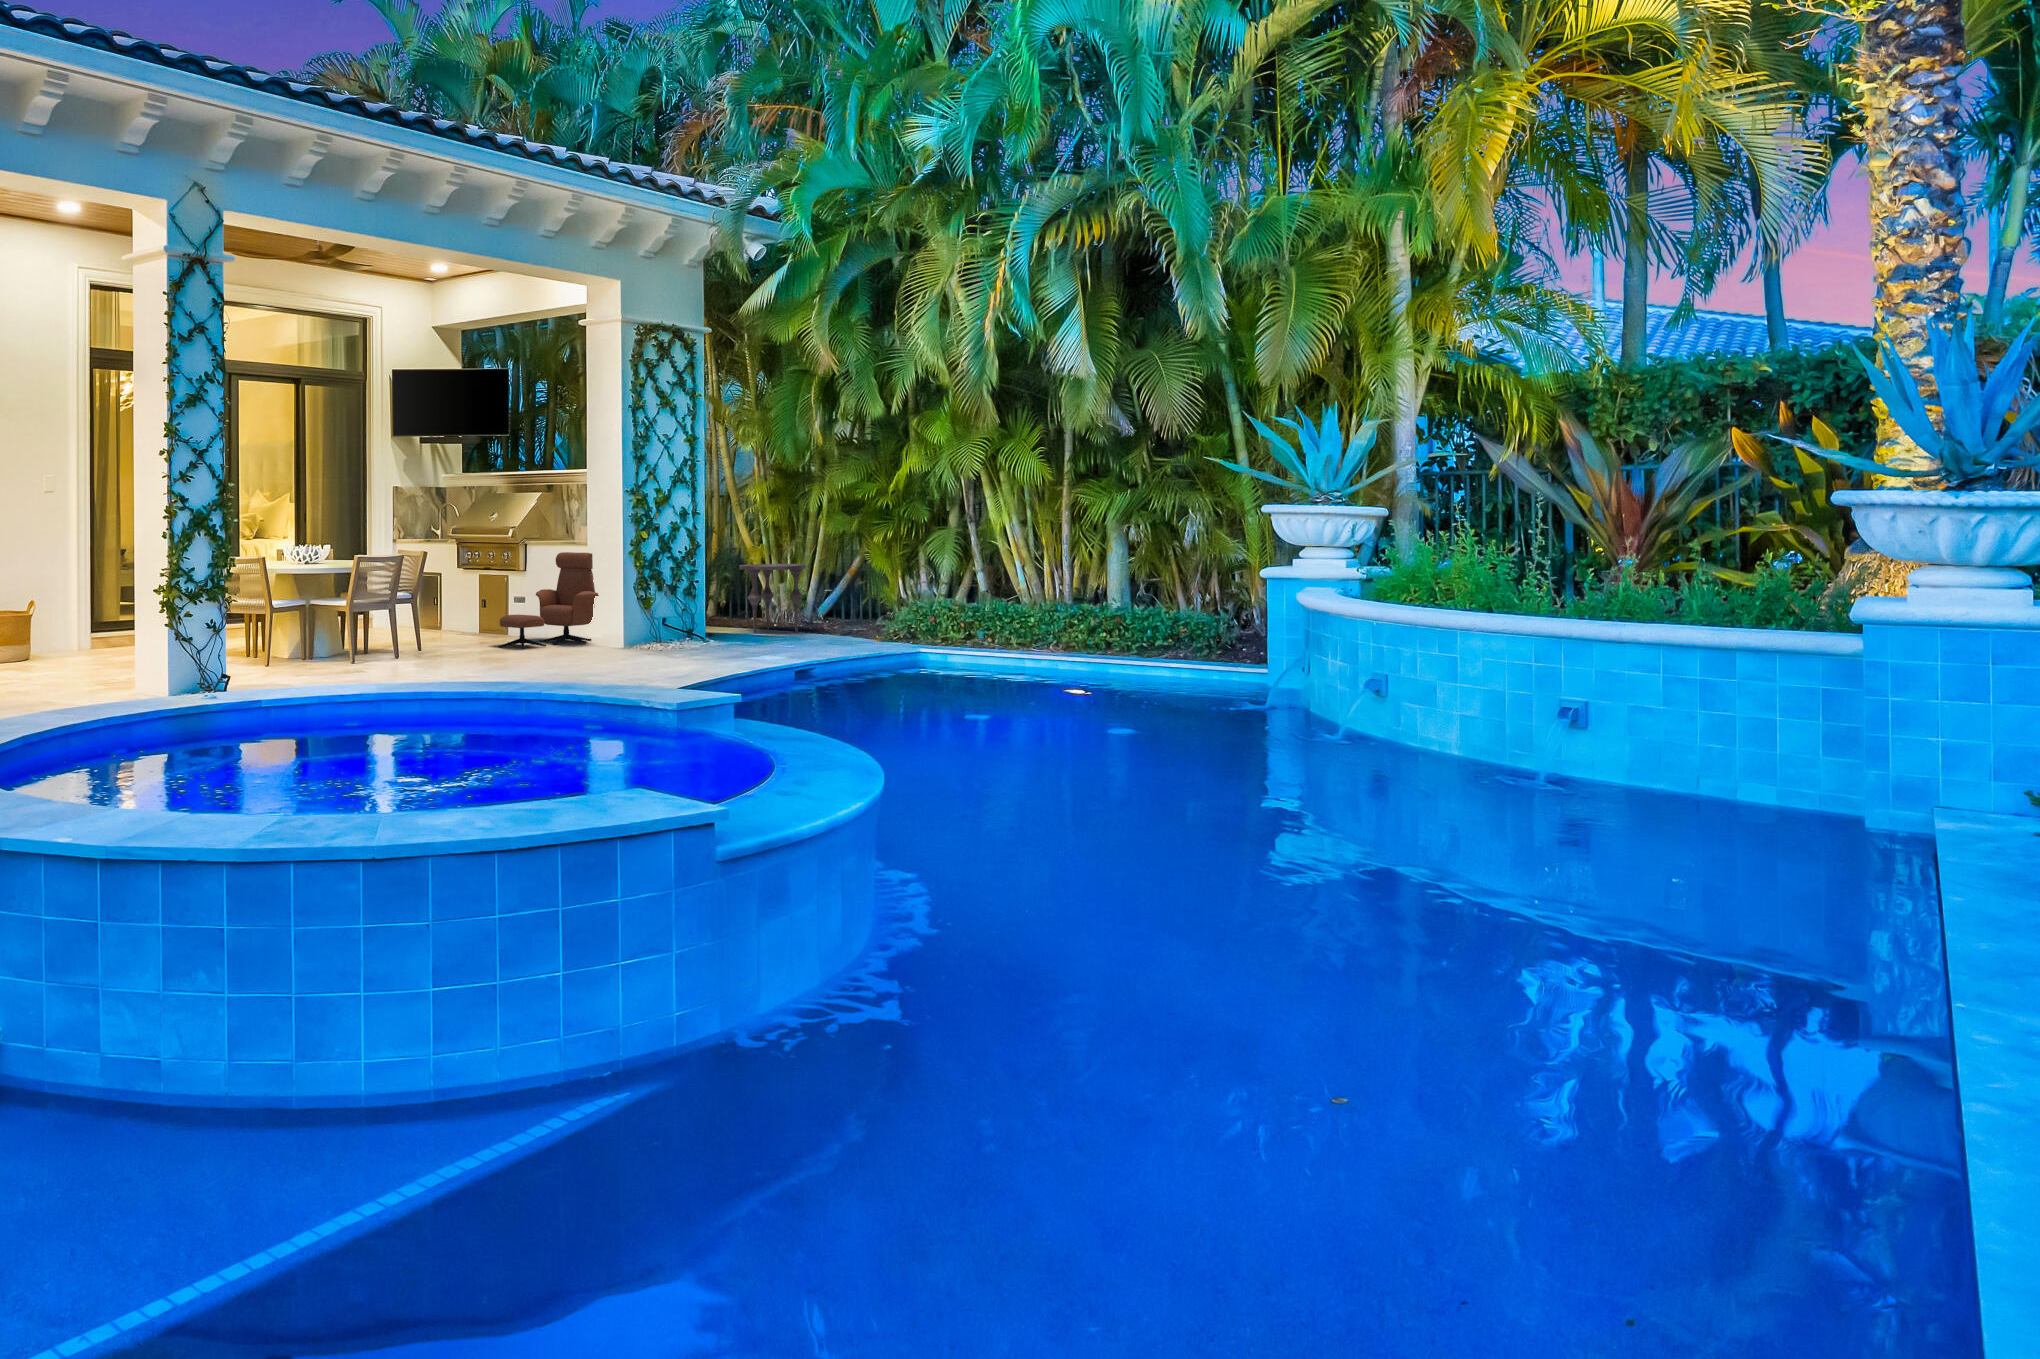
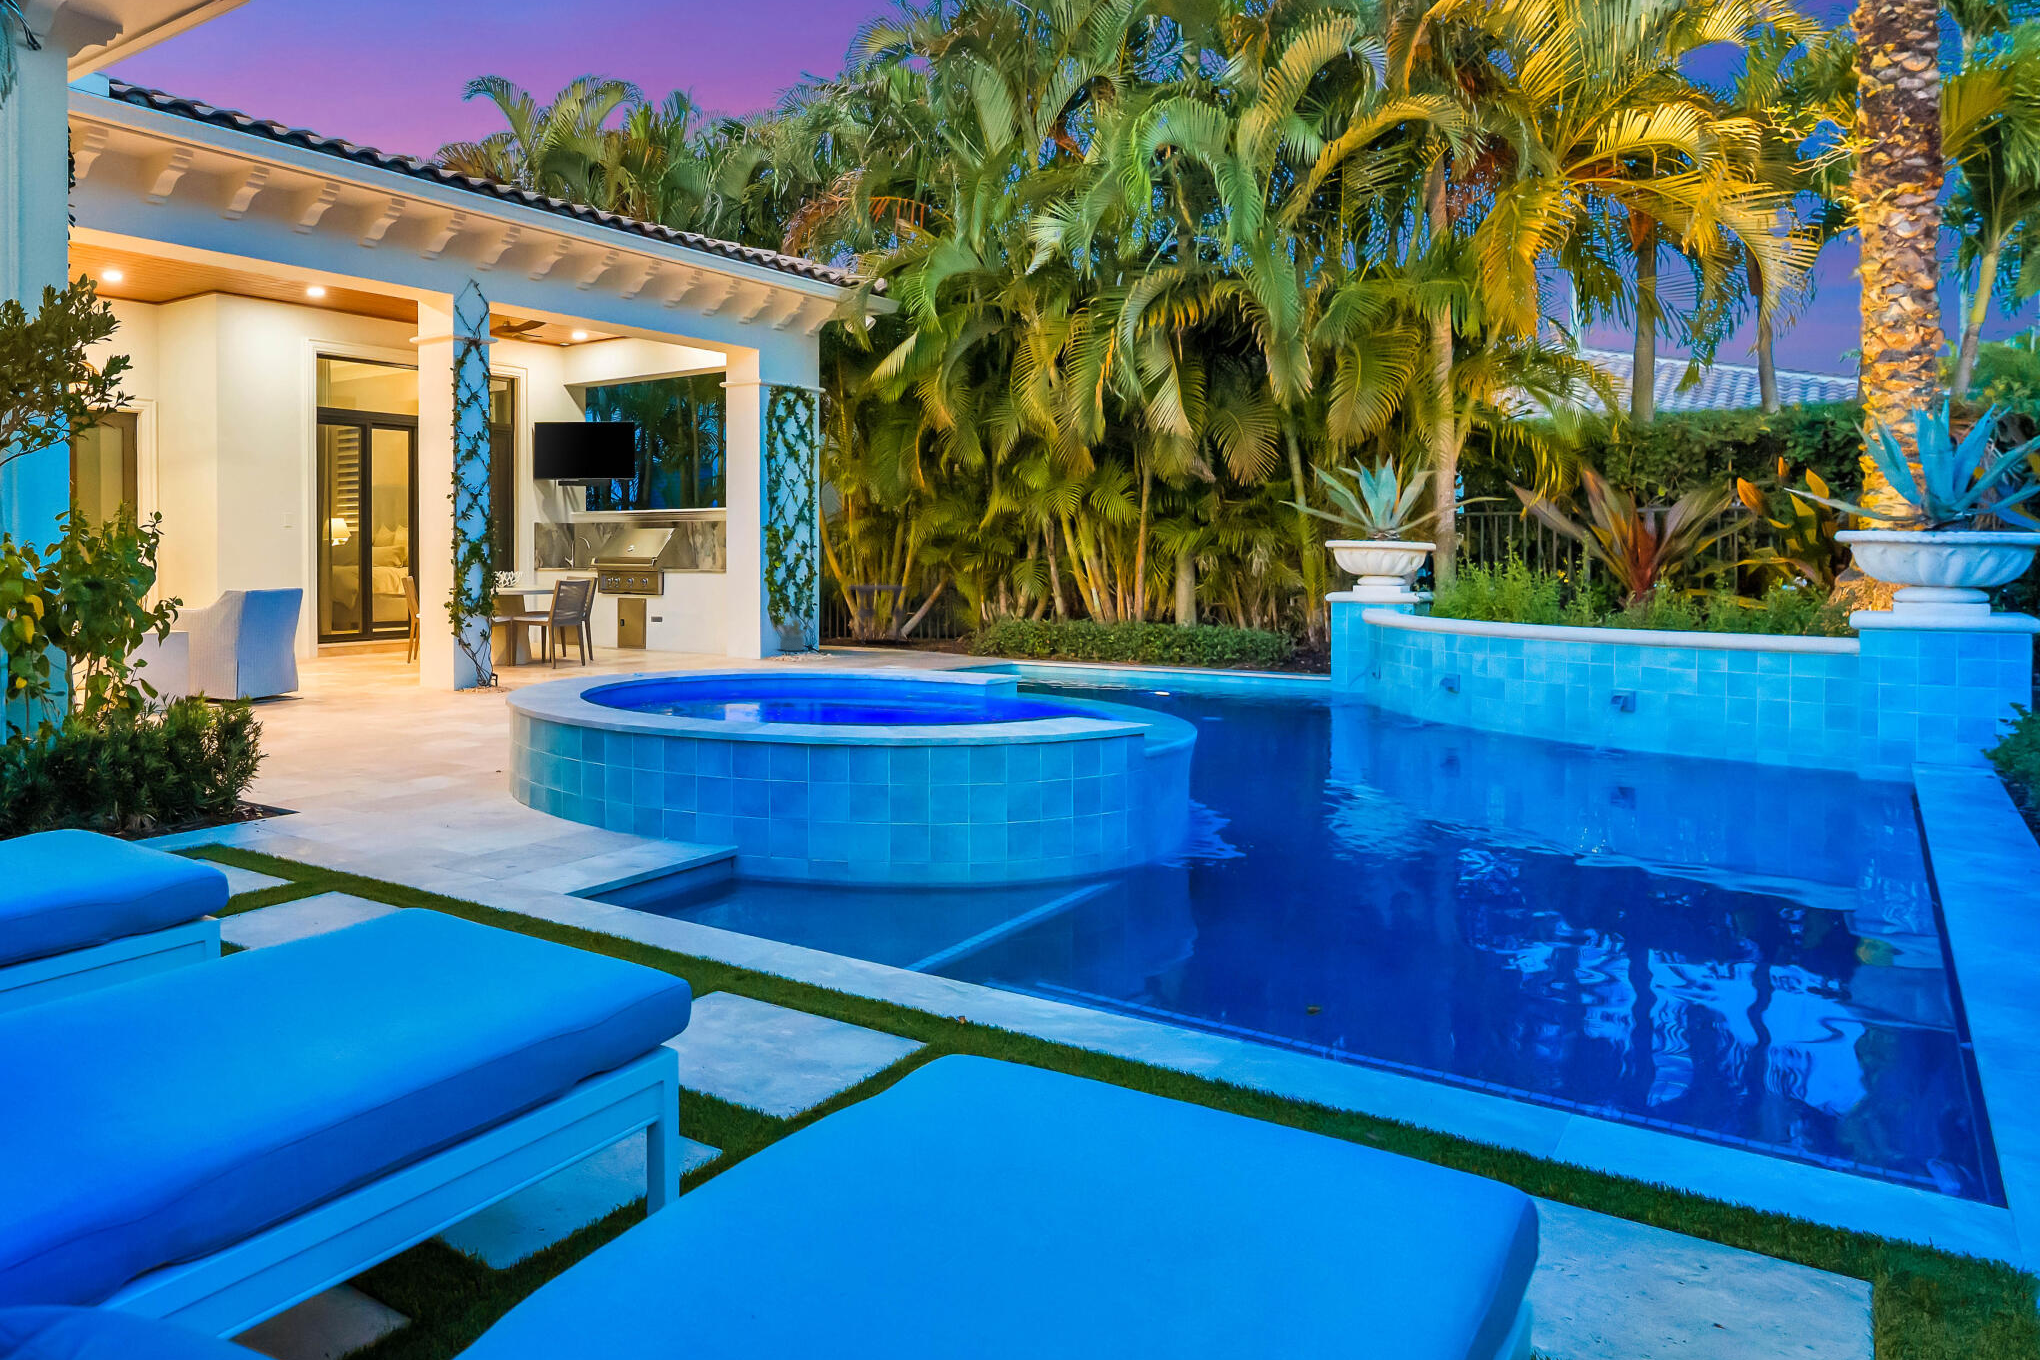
lounge chair: present [498,552,599,648] -> none [657,573,739,653]
decorative plant: none [646,607,681,644] -> present [778,620,805,651]

